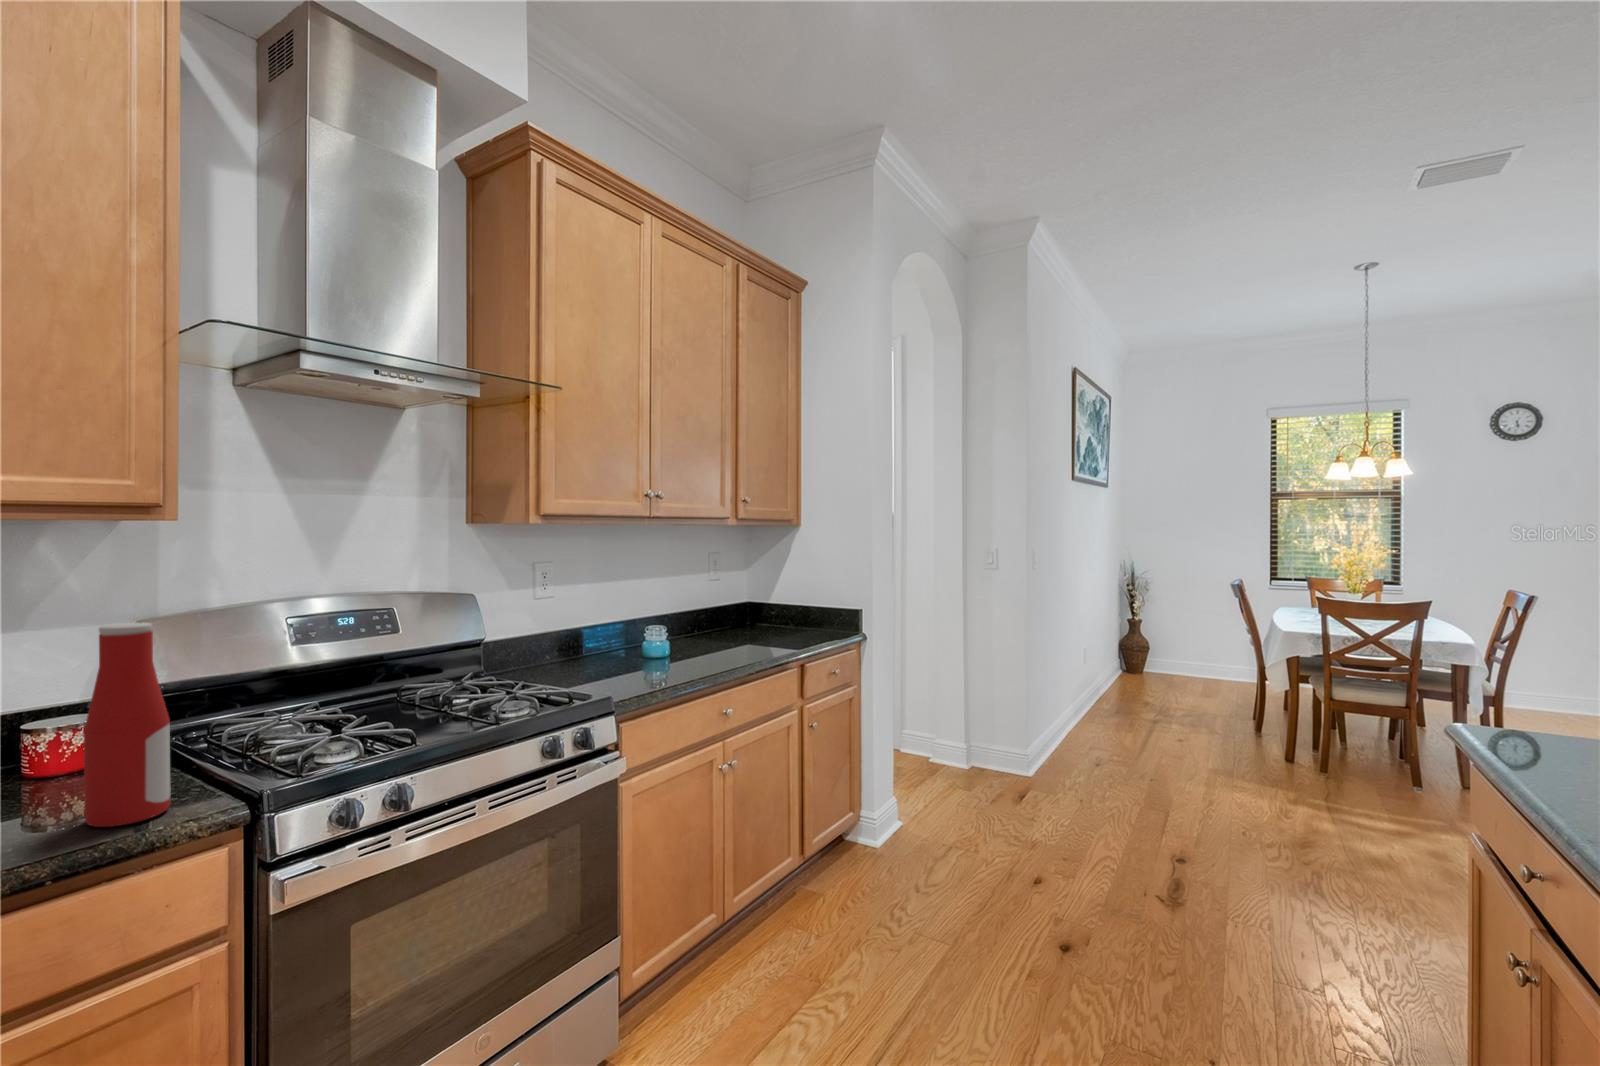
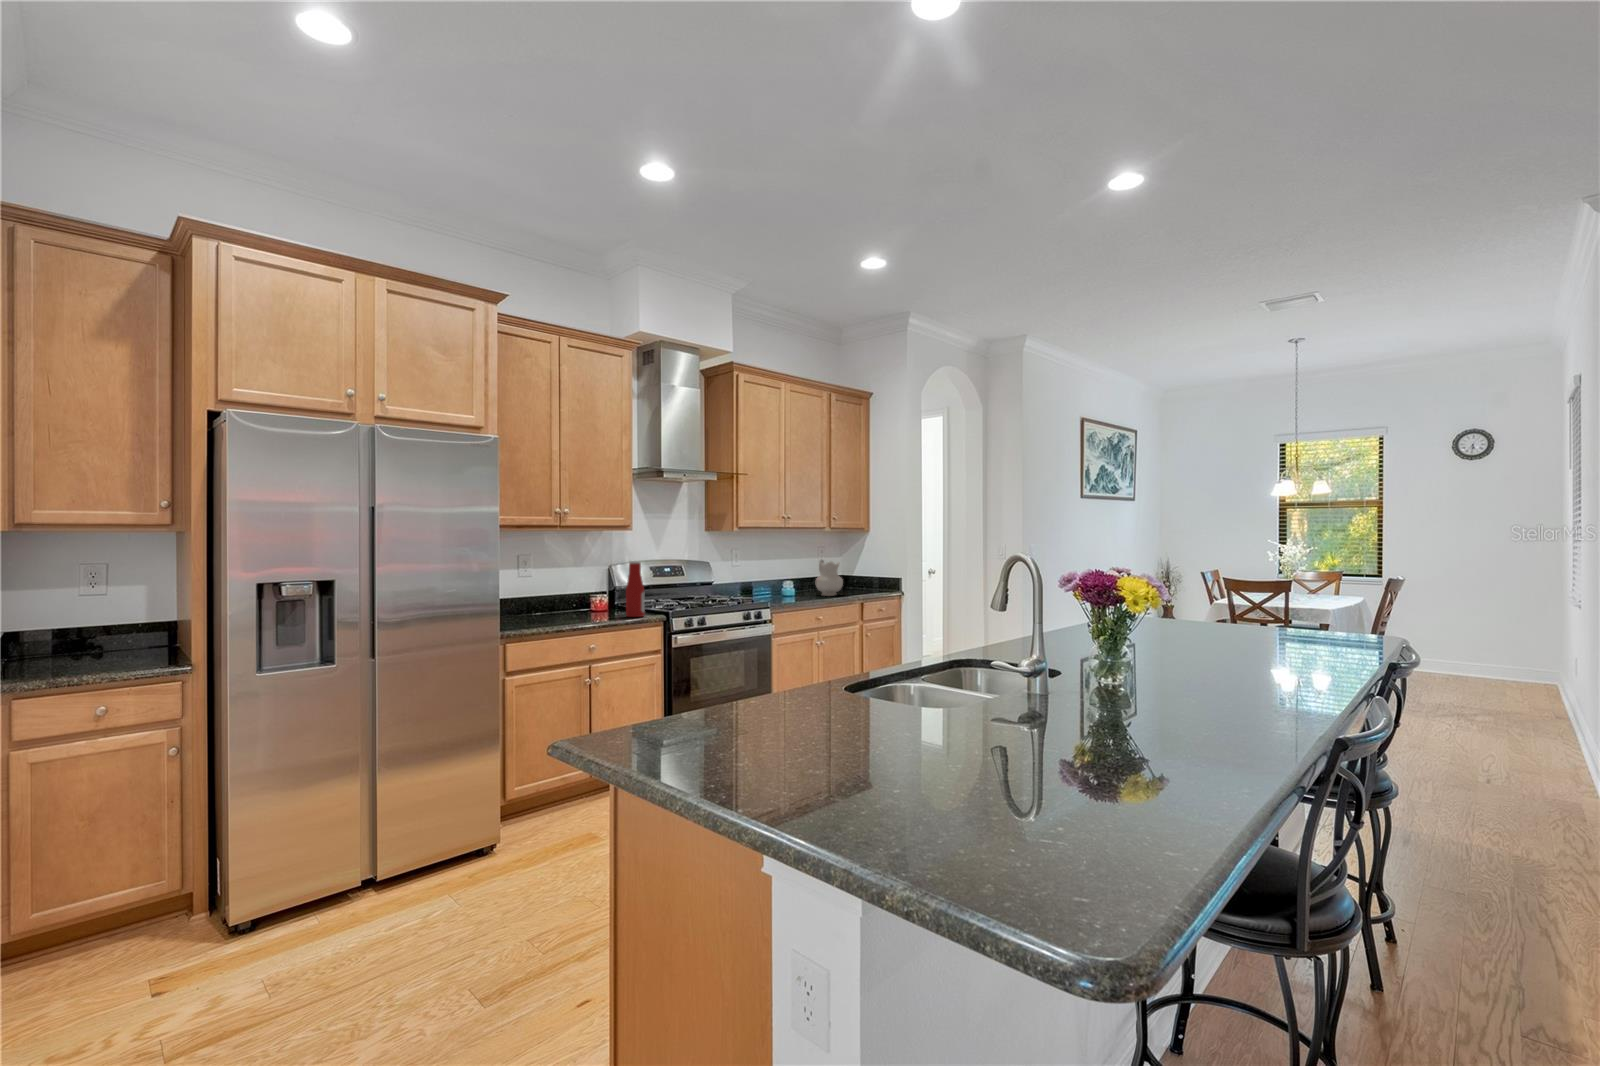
ceramic pitcher: none [710,580,765,655] -> present [815,560,843,596]

